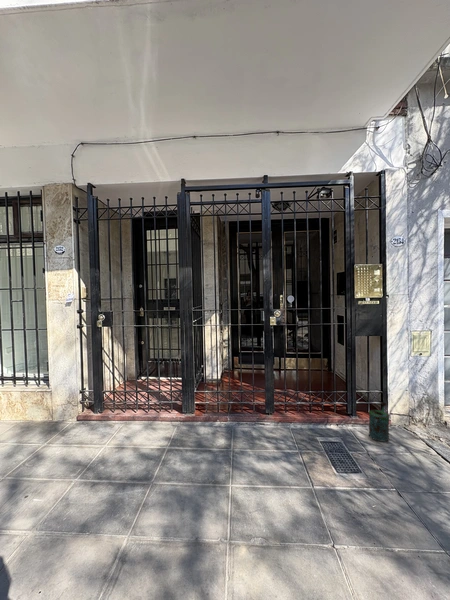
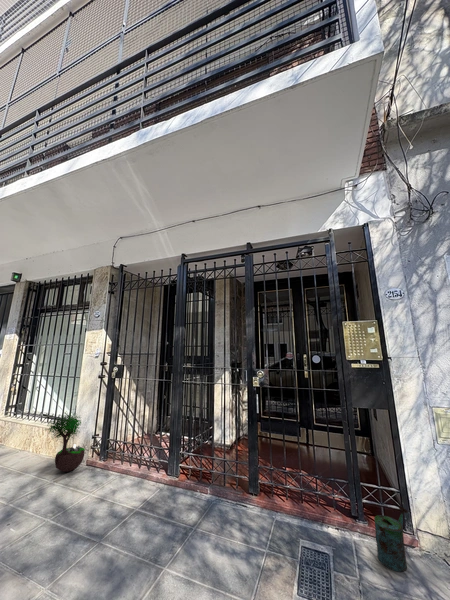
potted tree: none [25,365,75,430] -> present [47,413,85,472]

